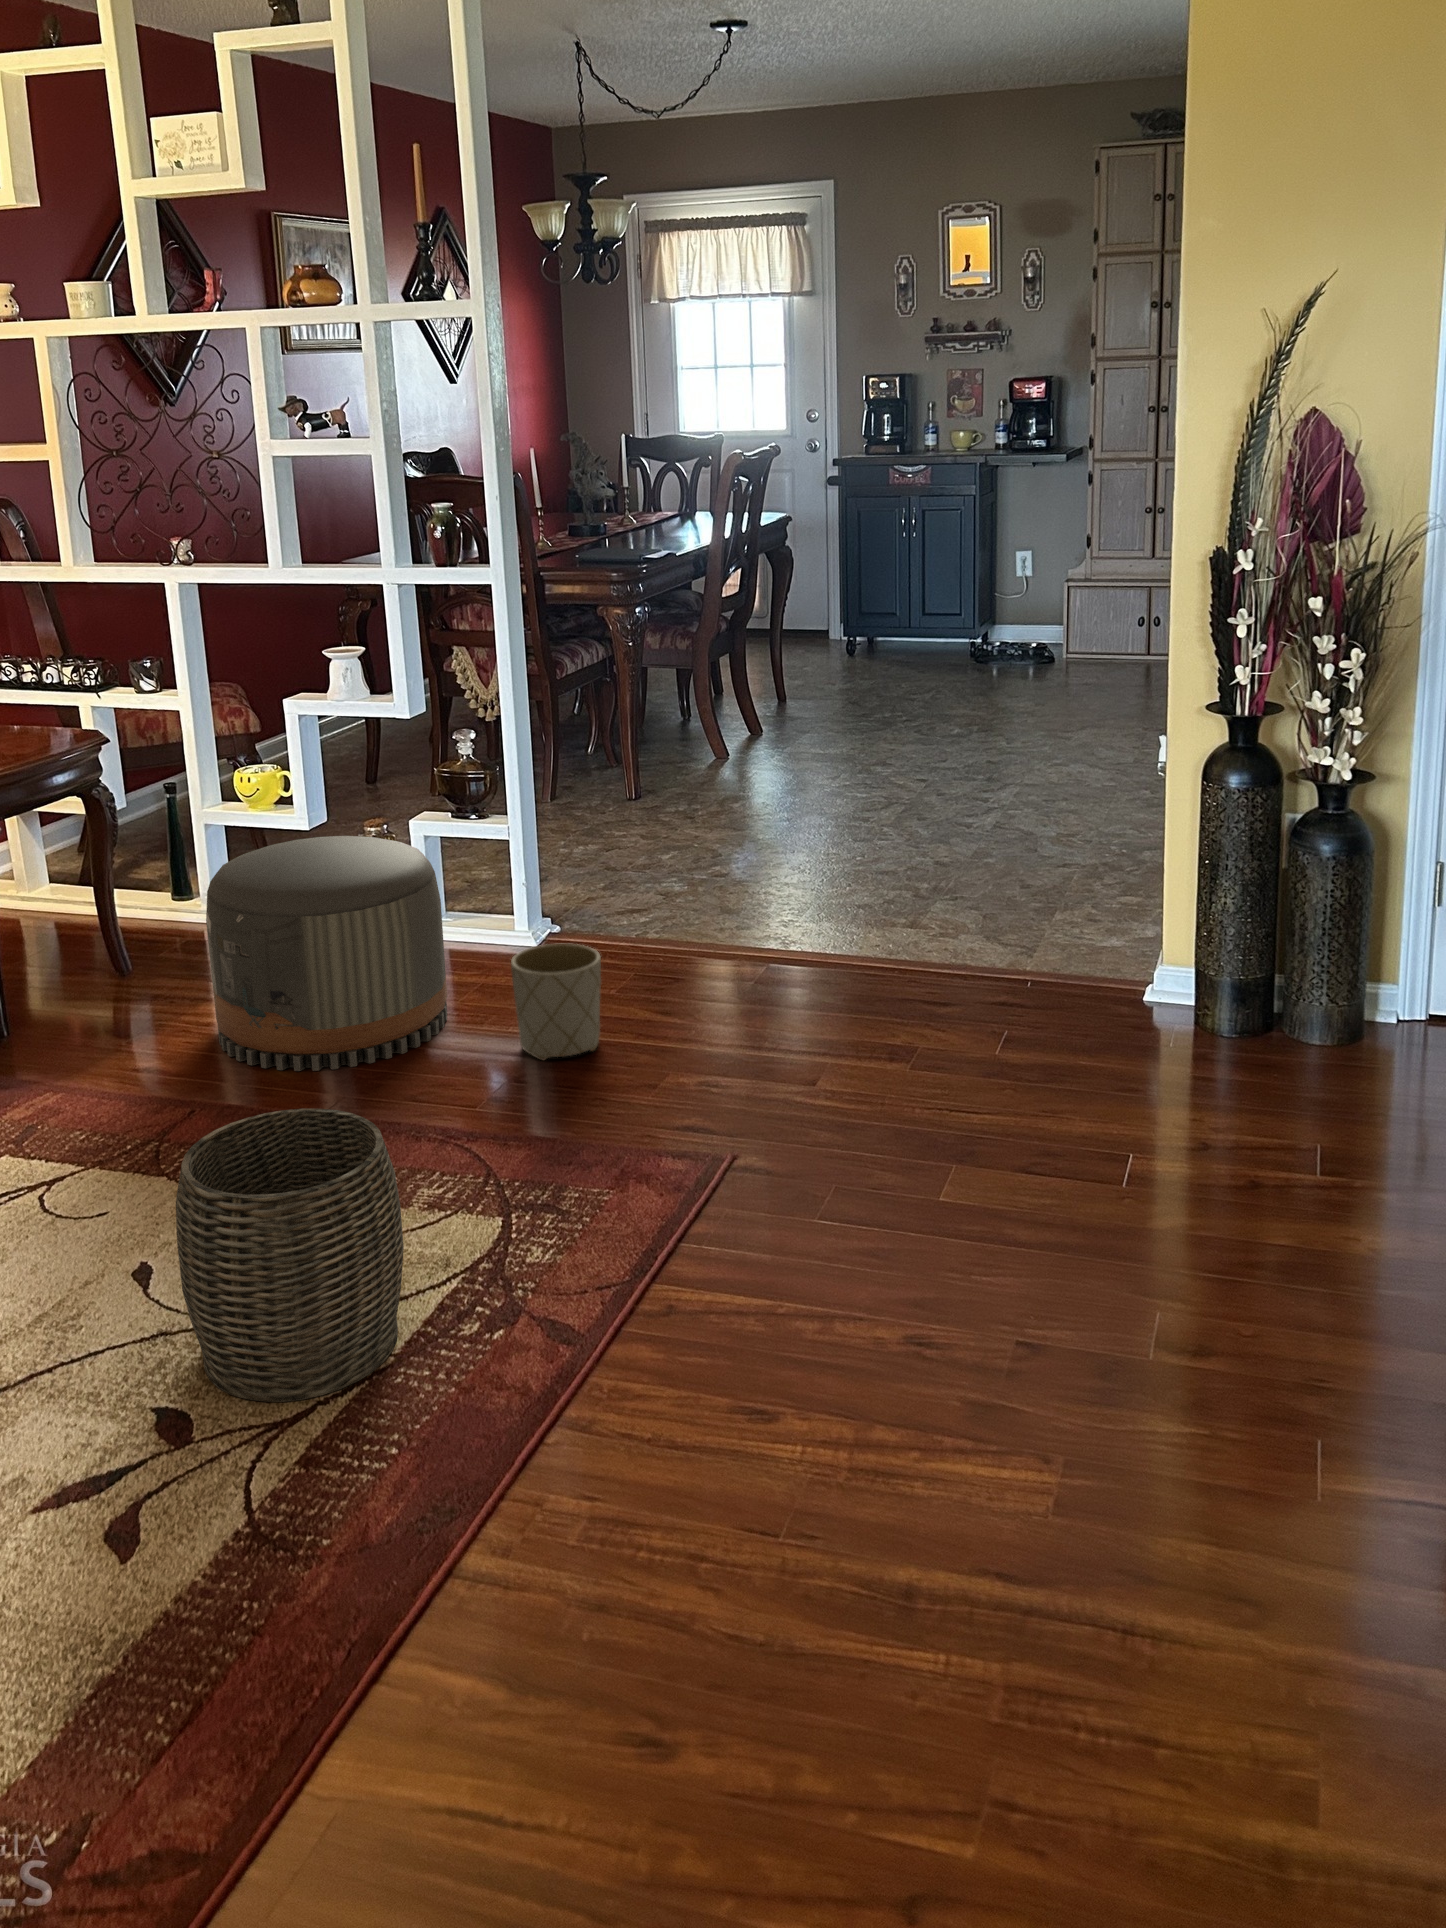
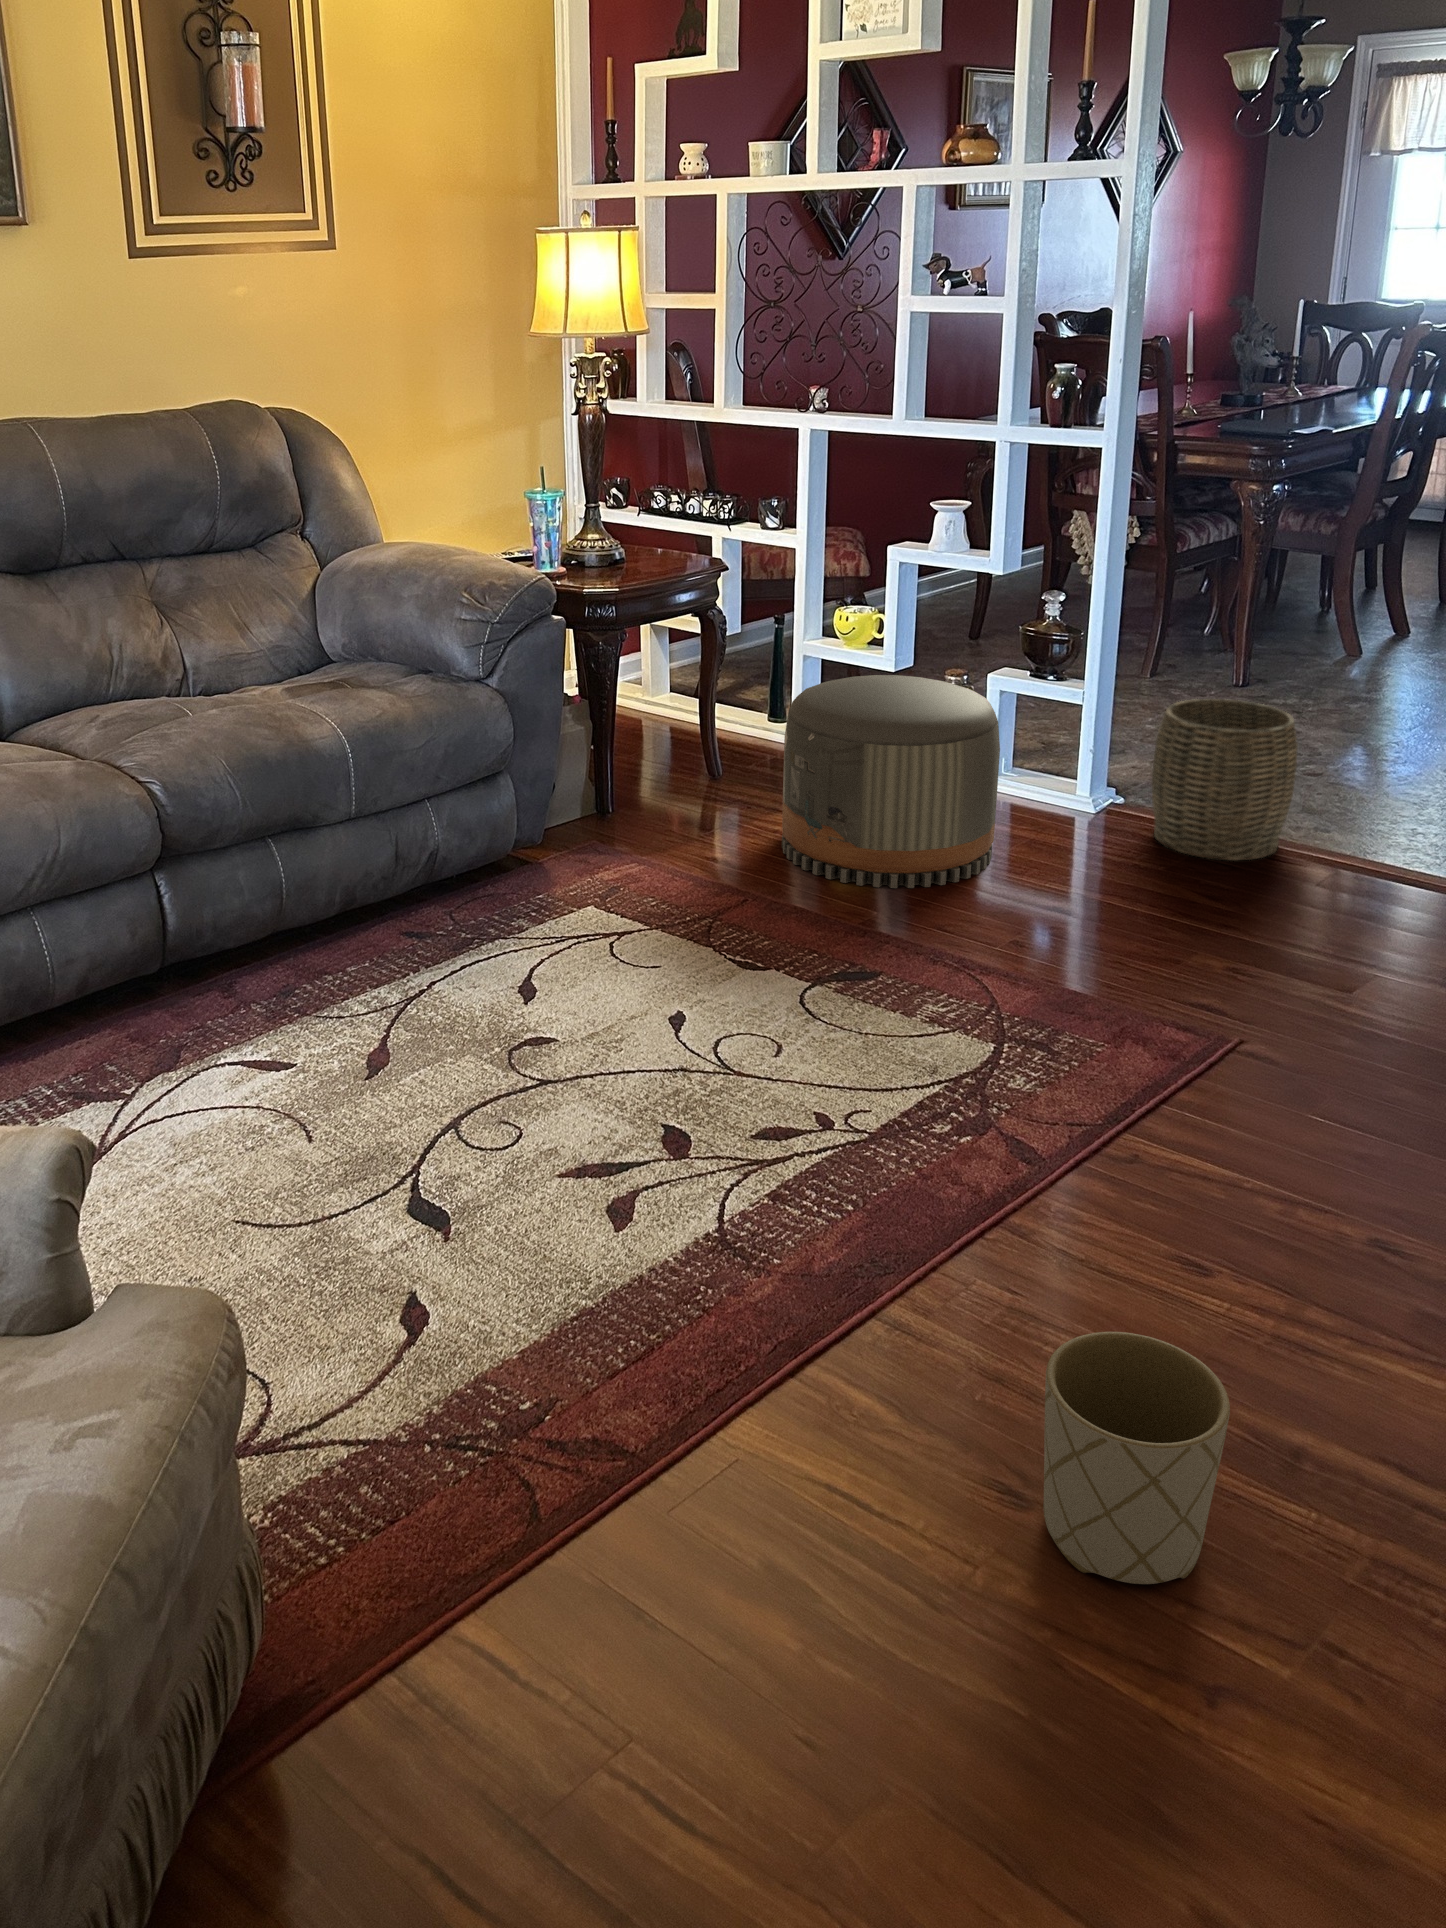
planter: present [511,944,601,1060] -> present [1043,1332,1230,1584]
woven basket: present [176,1109,404,1402] -> present [1151,699,1298,860]

